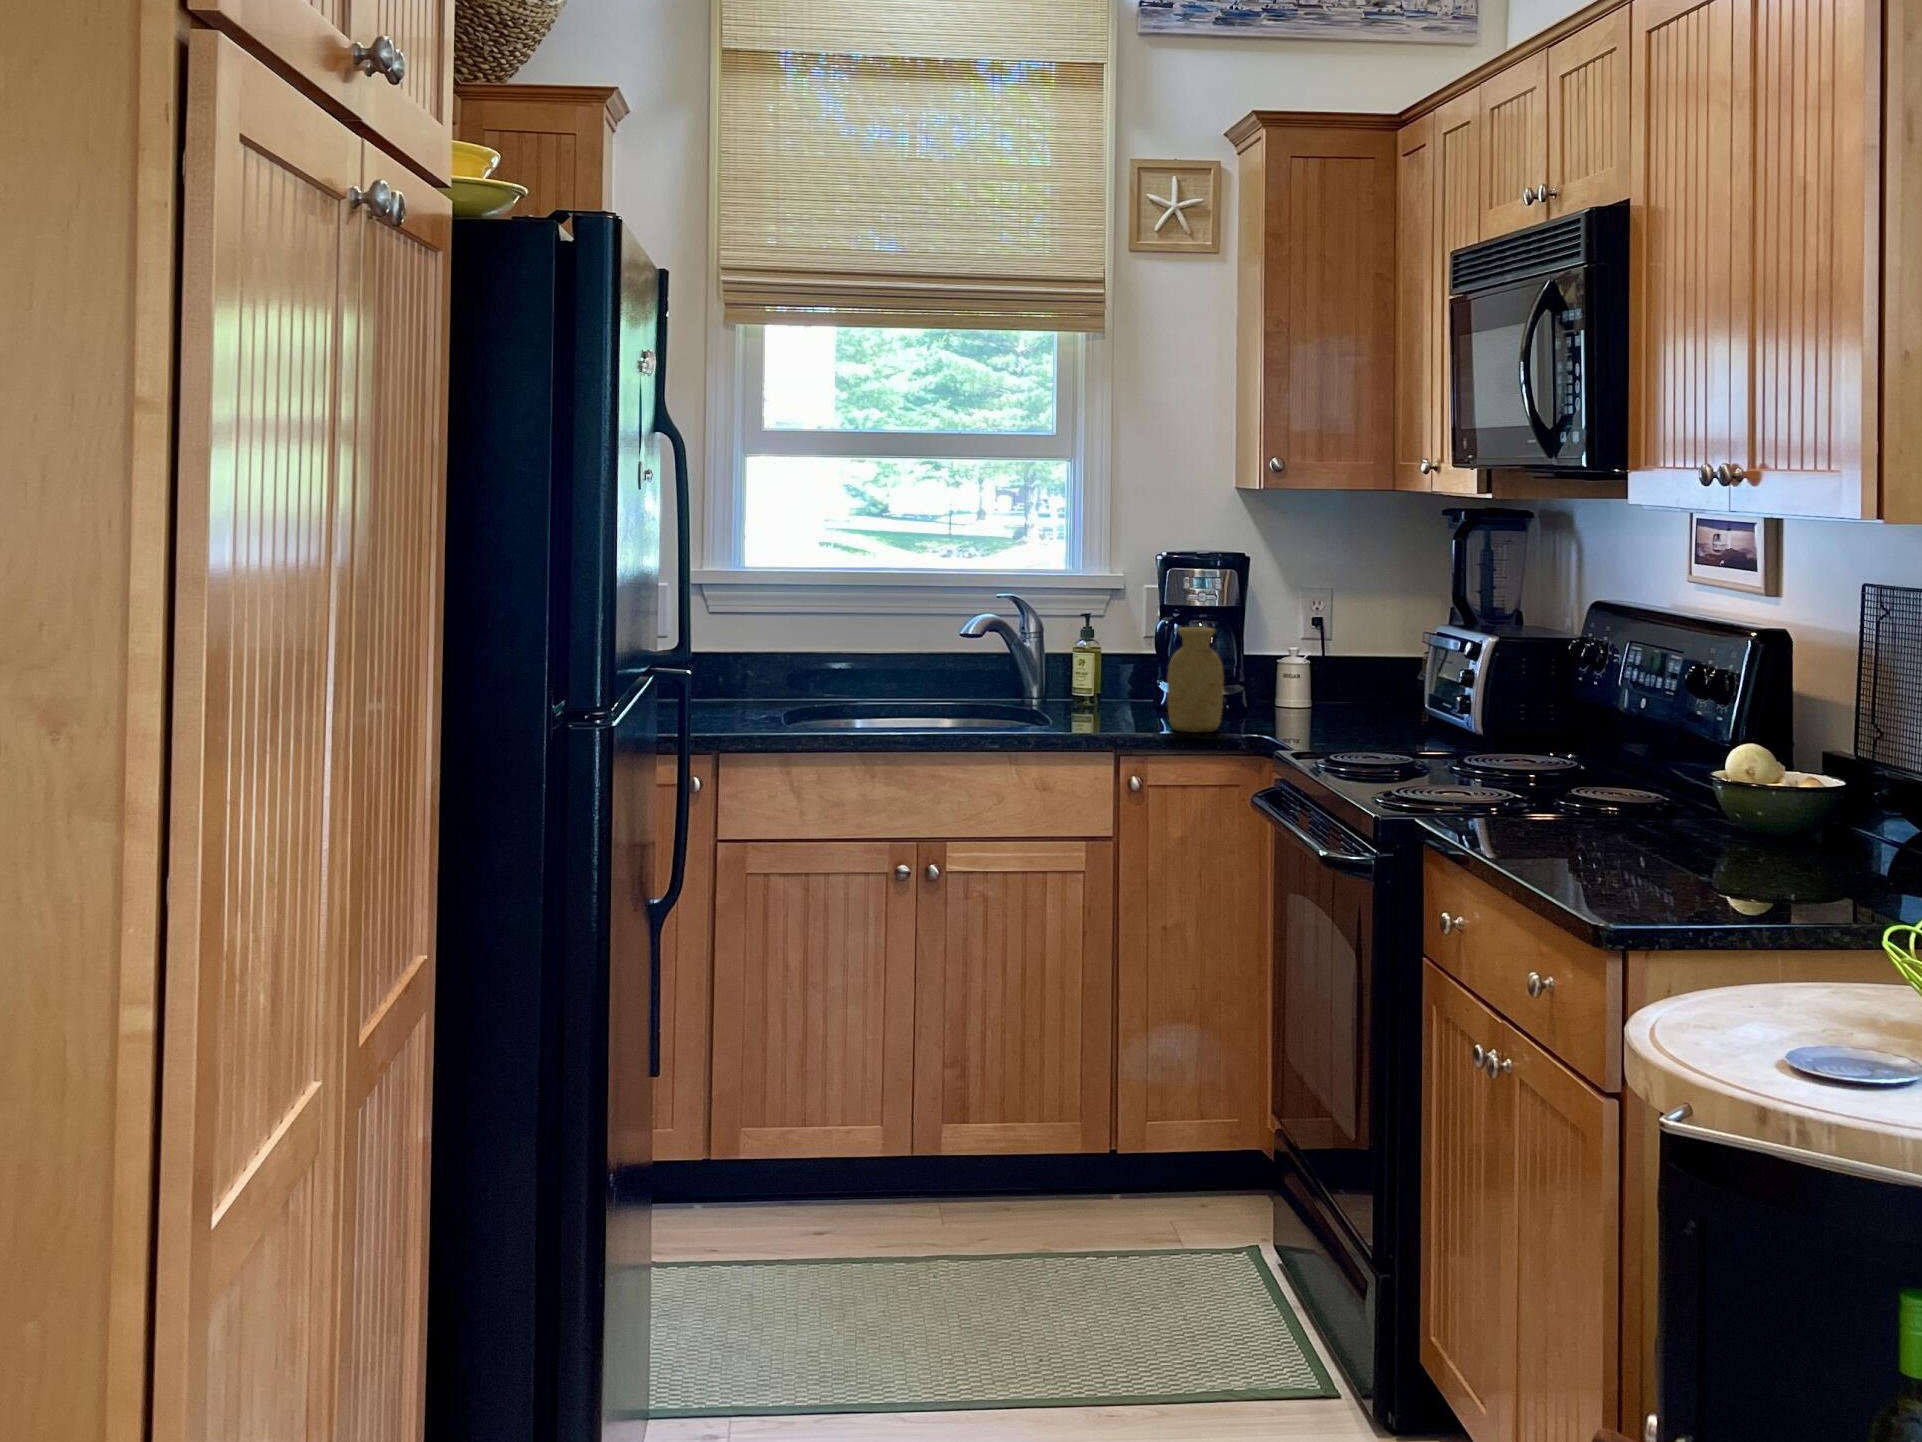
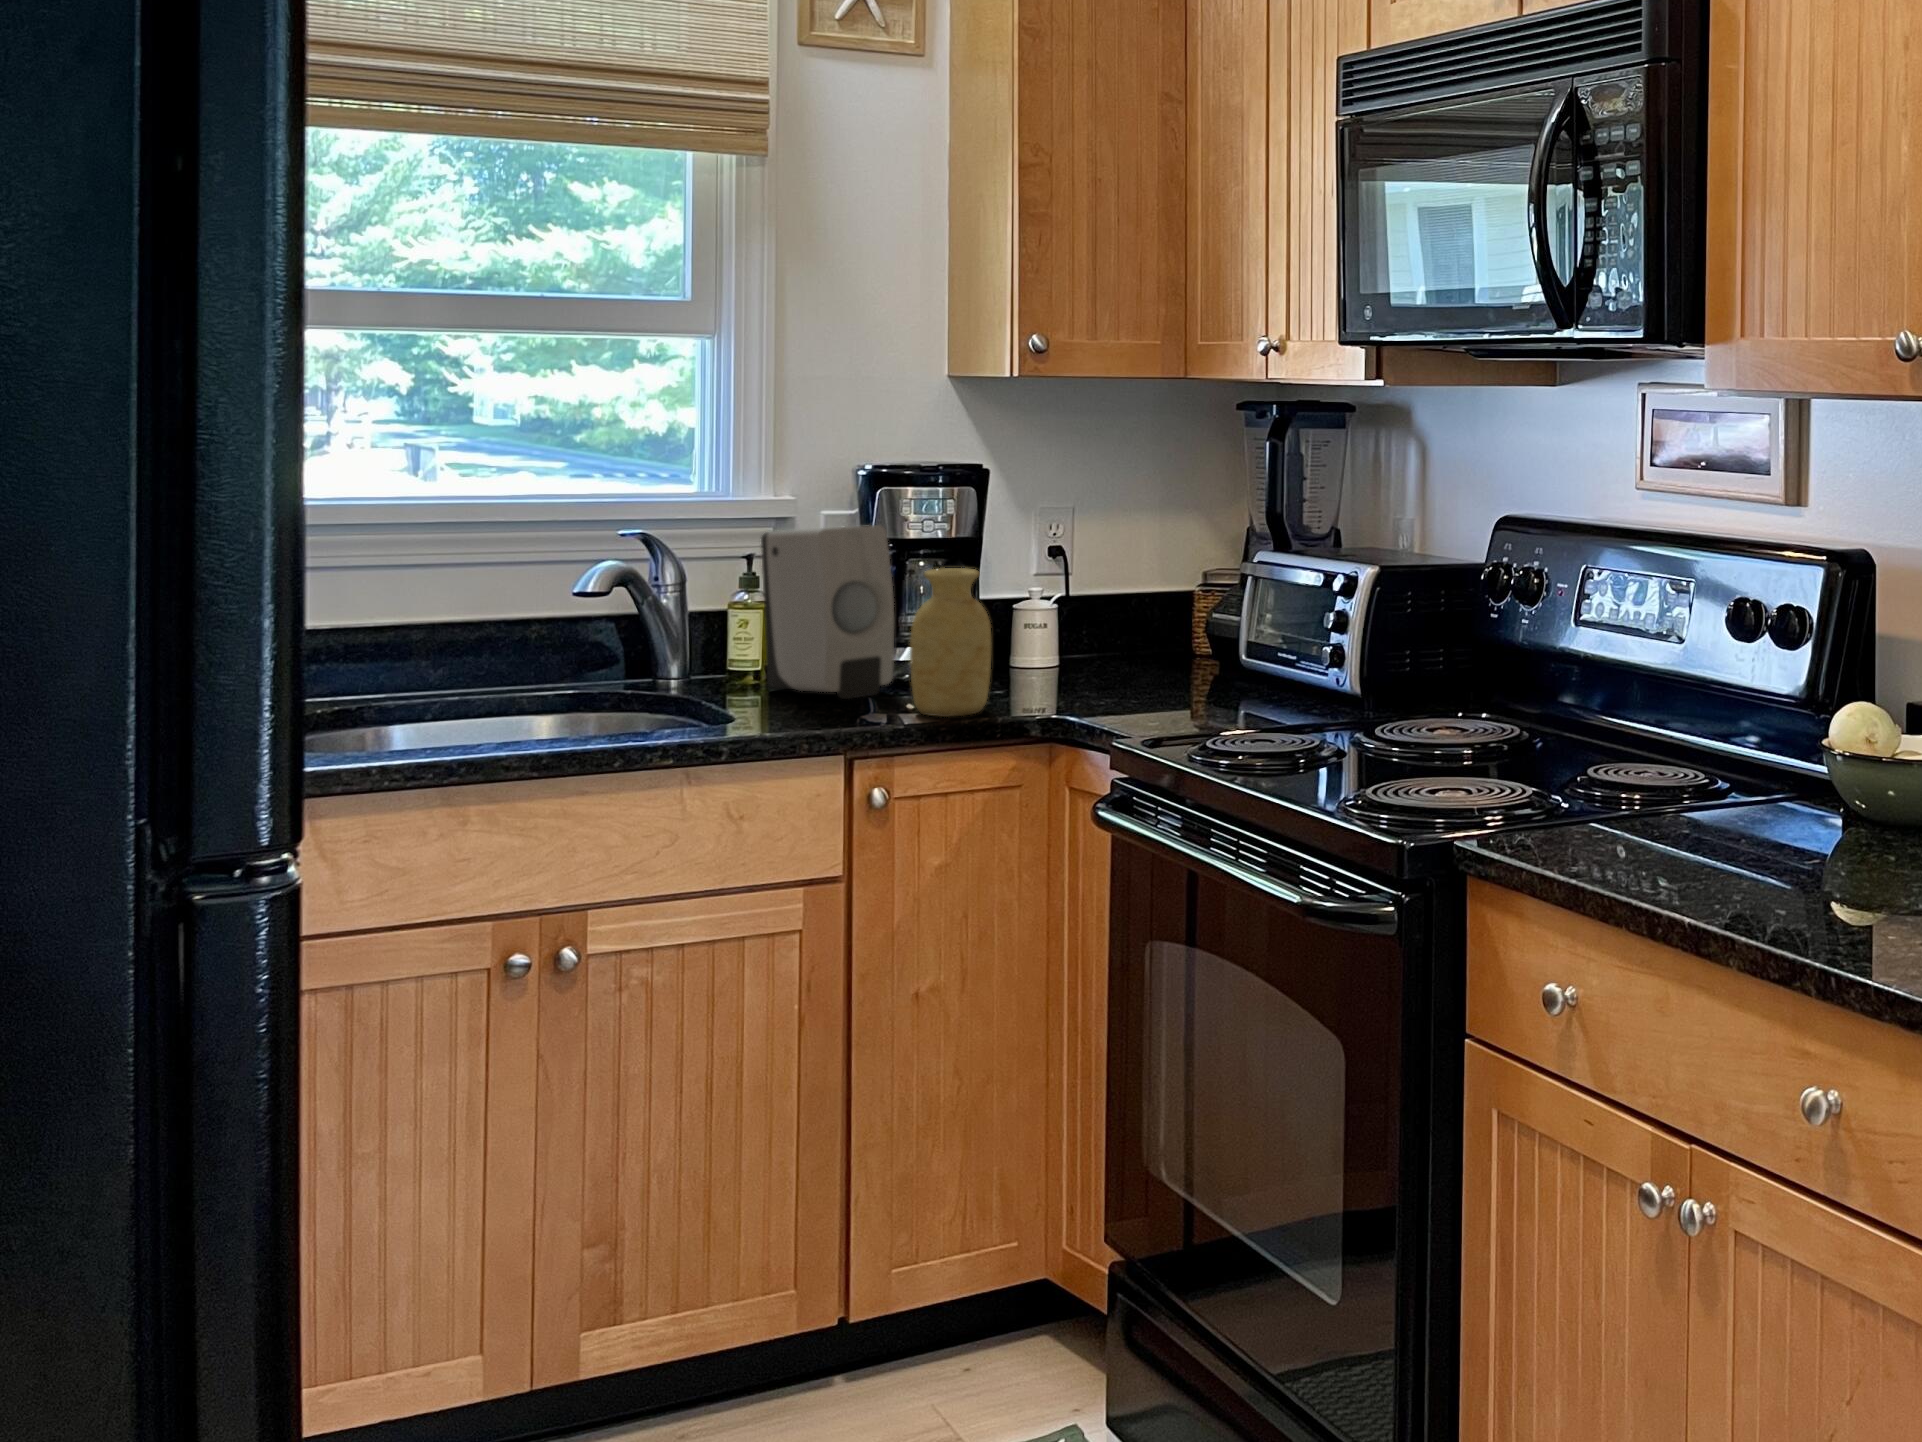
soap dispenser: none [1087,596,1170,718] -> present [761,525,894,699]

